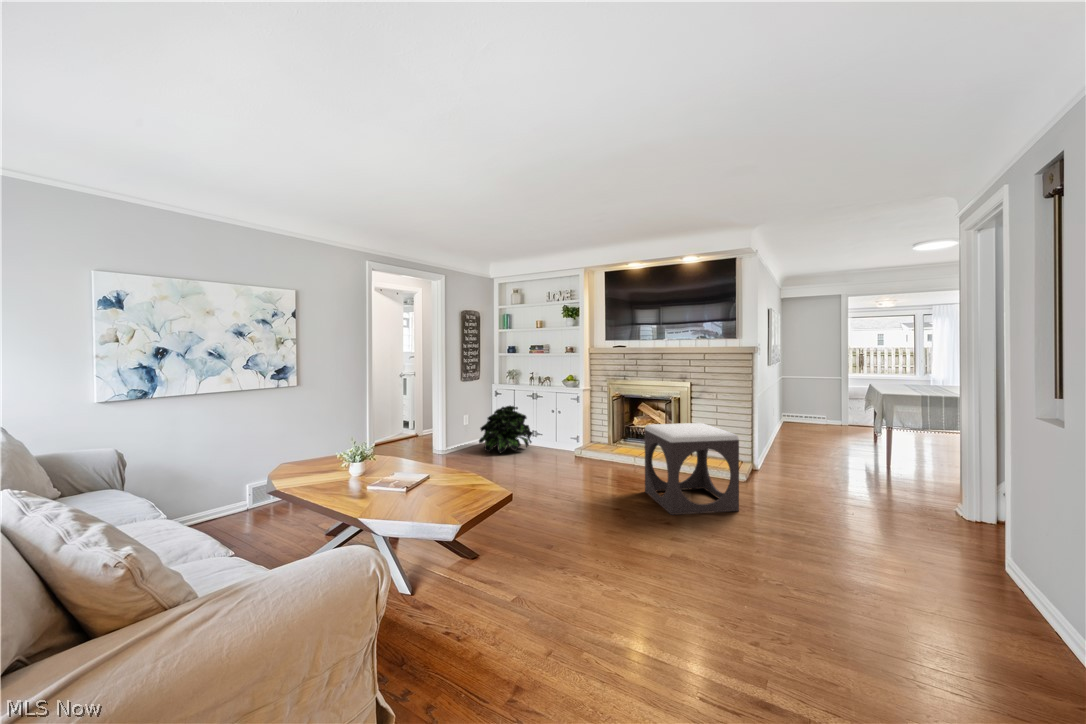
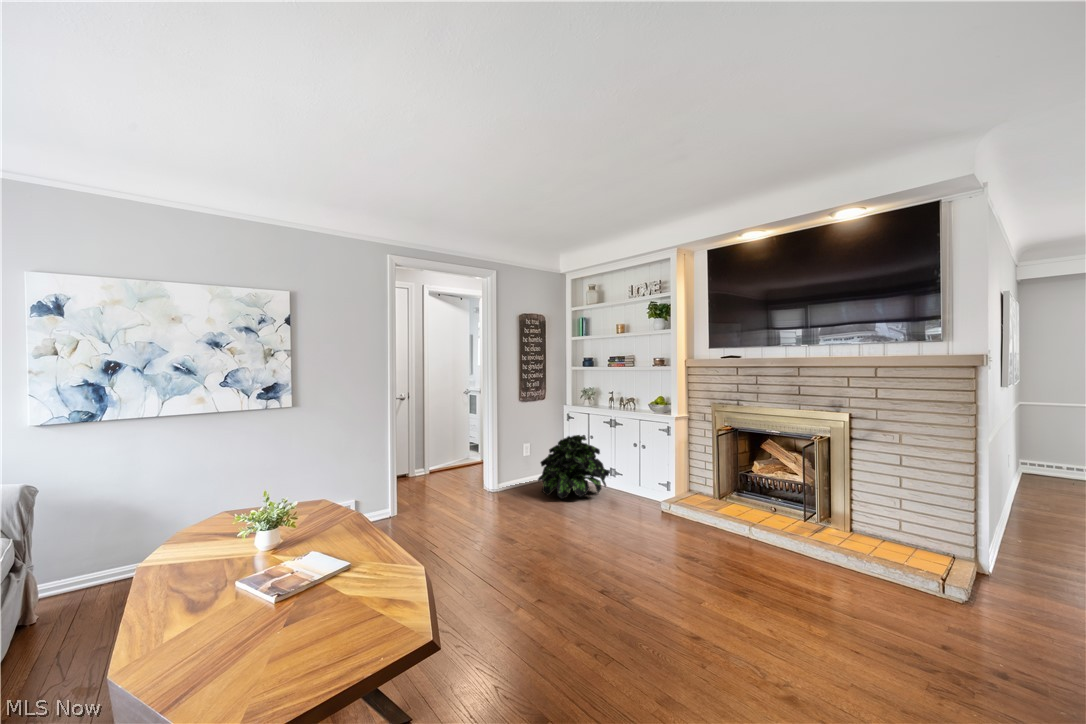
footstool: present [645,423,739,515] -> none [760,488,959,685]

